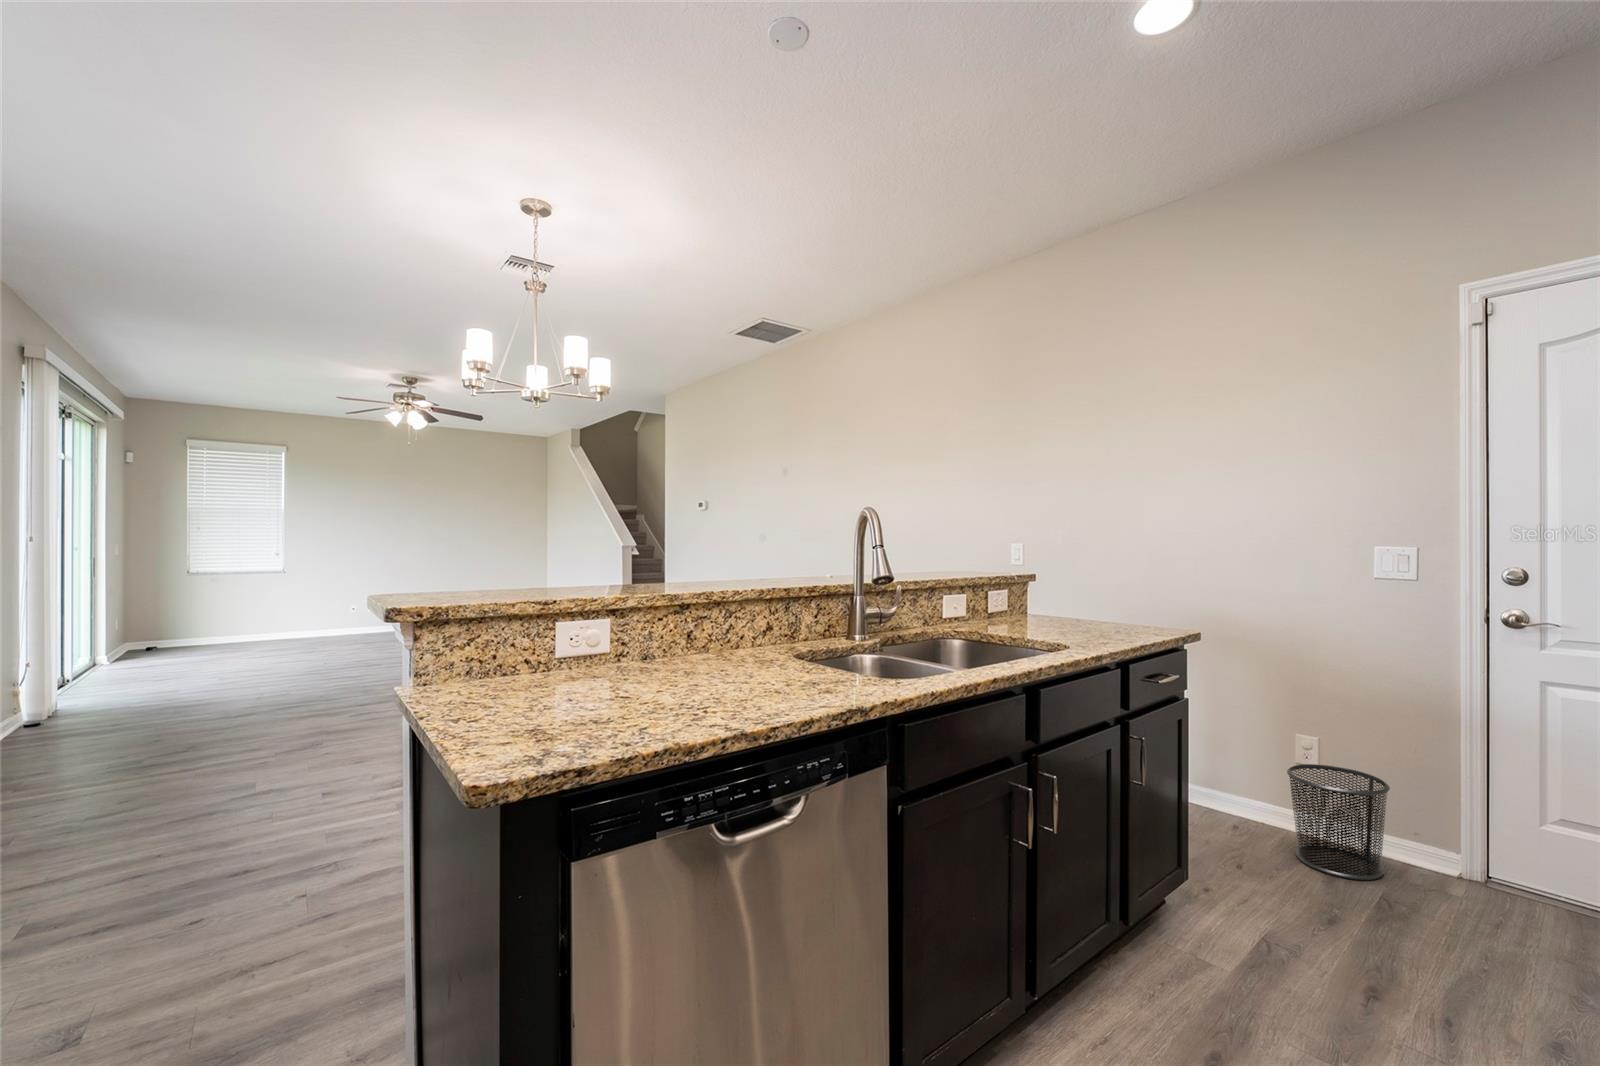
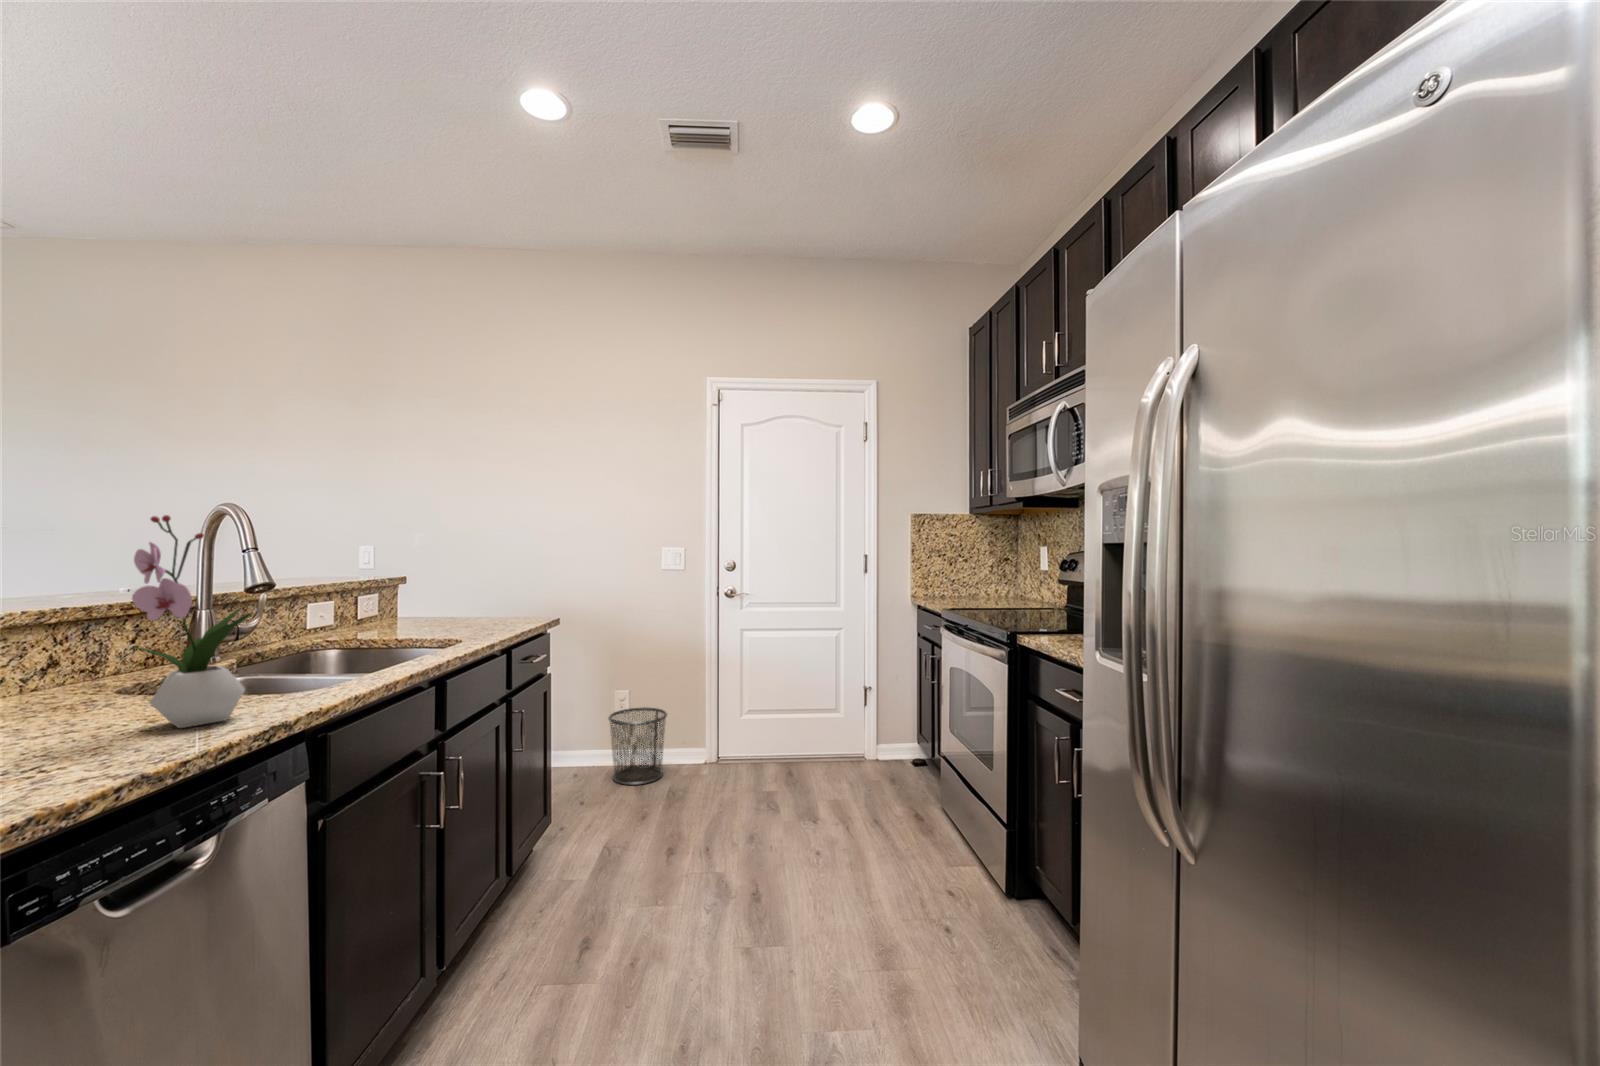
flower arrangement: none [769,515,842,695] -> present [132,515,252,728]

